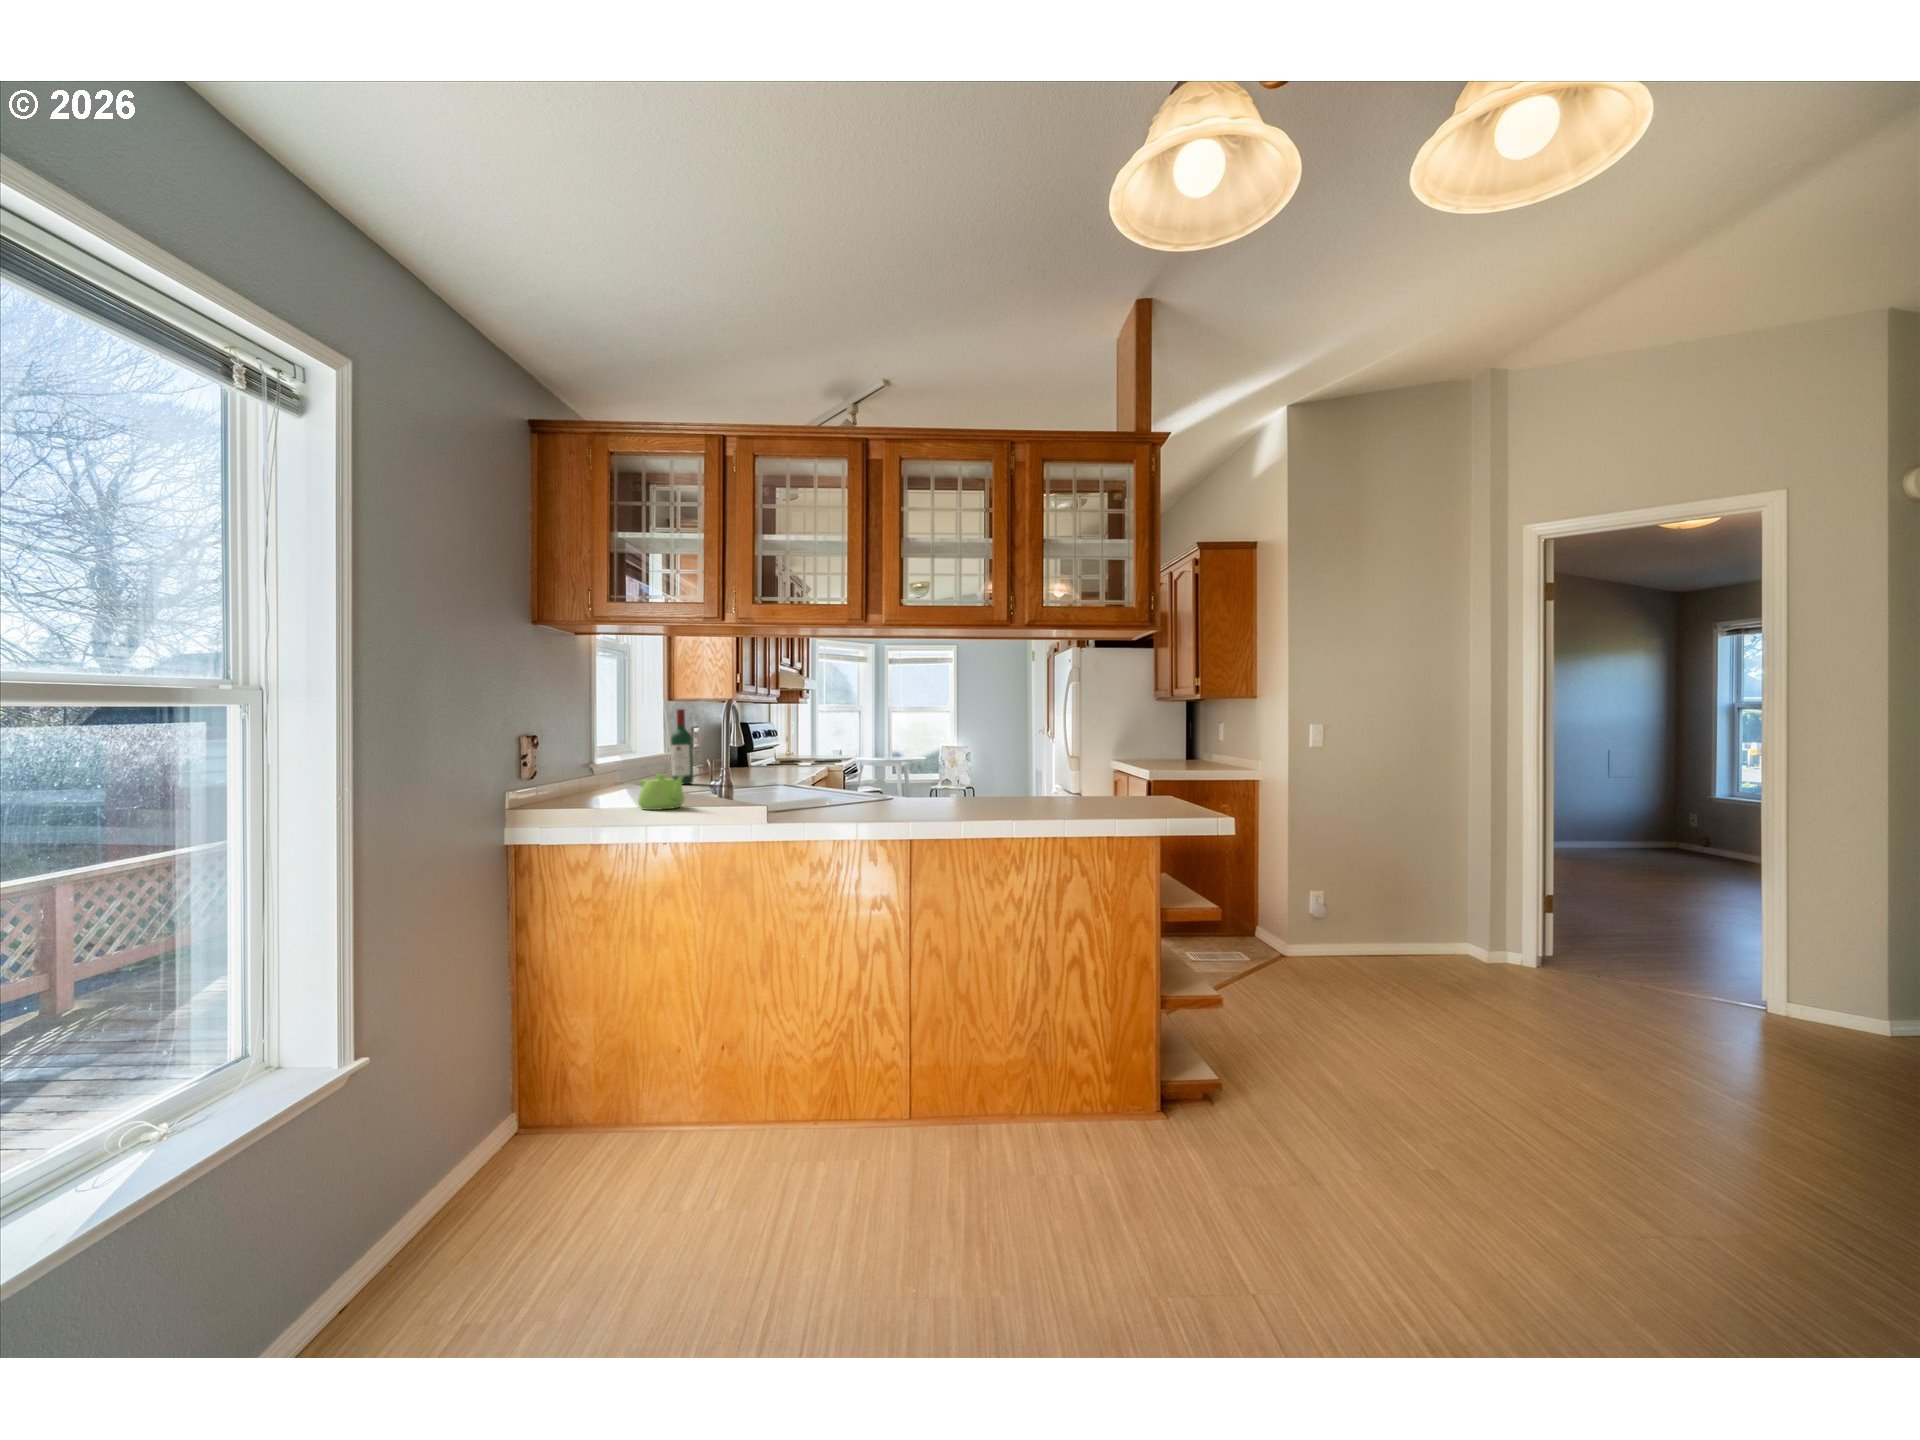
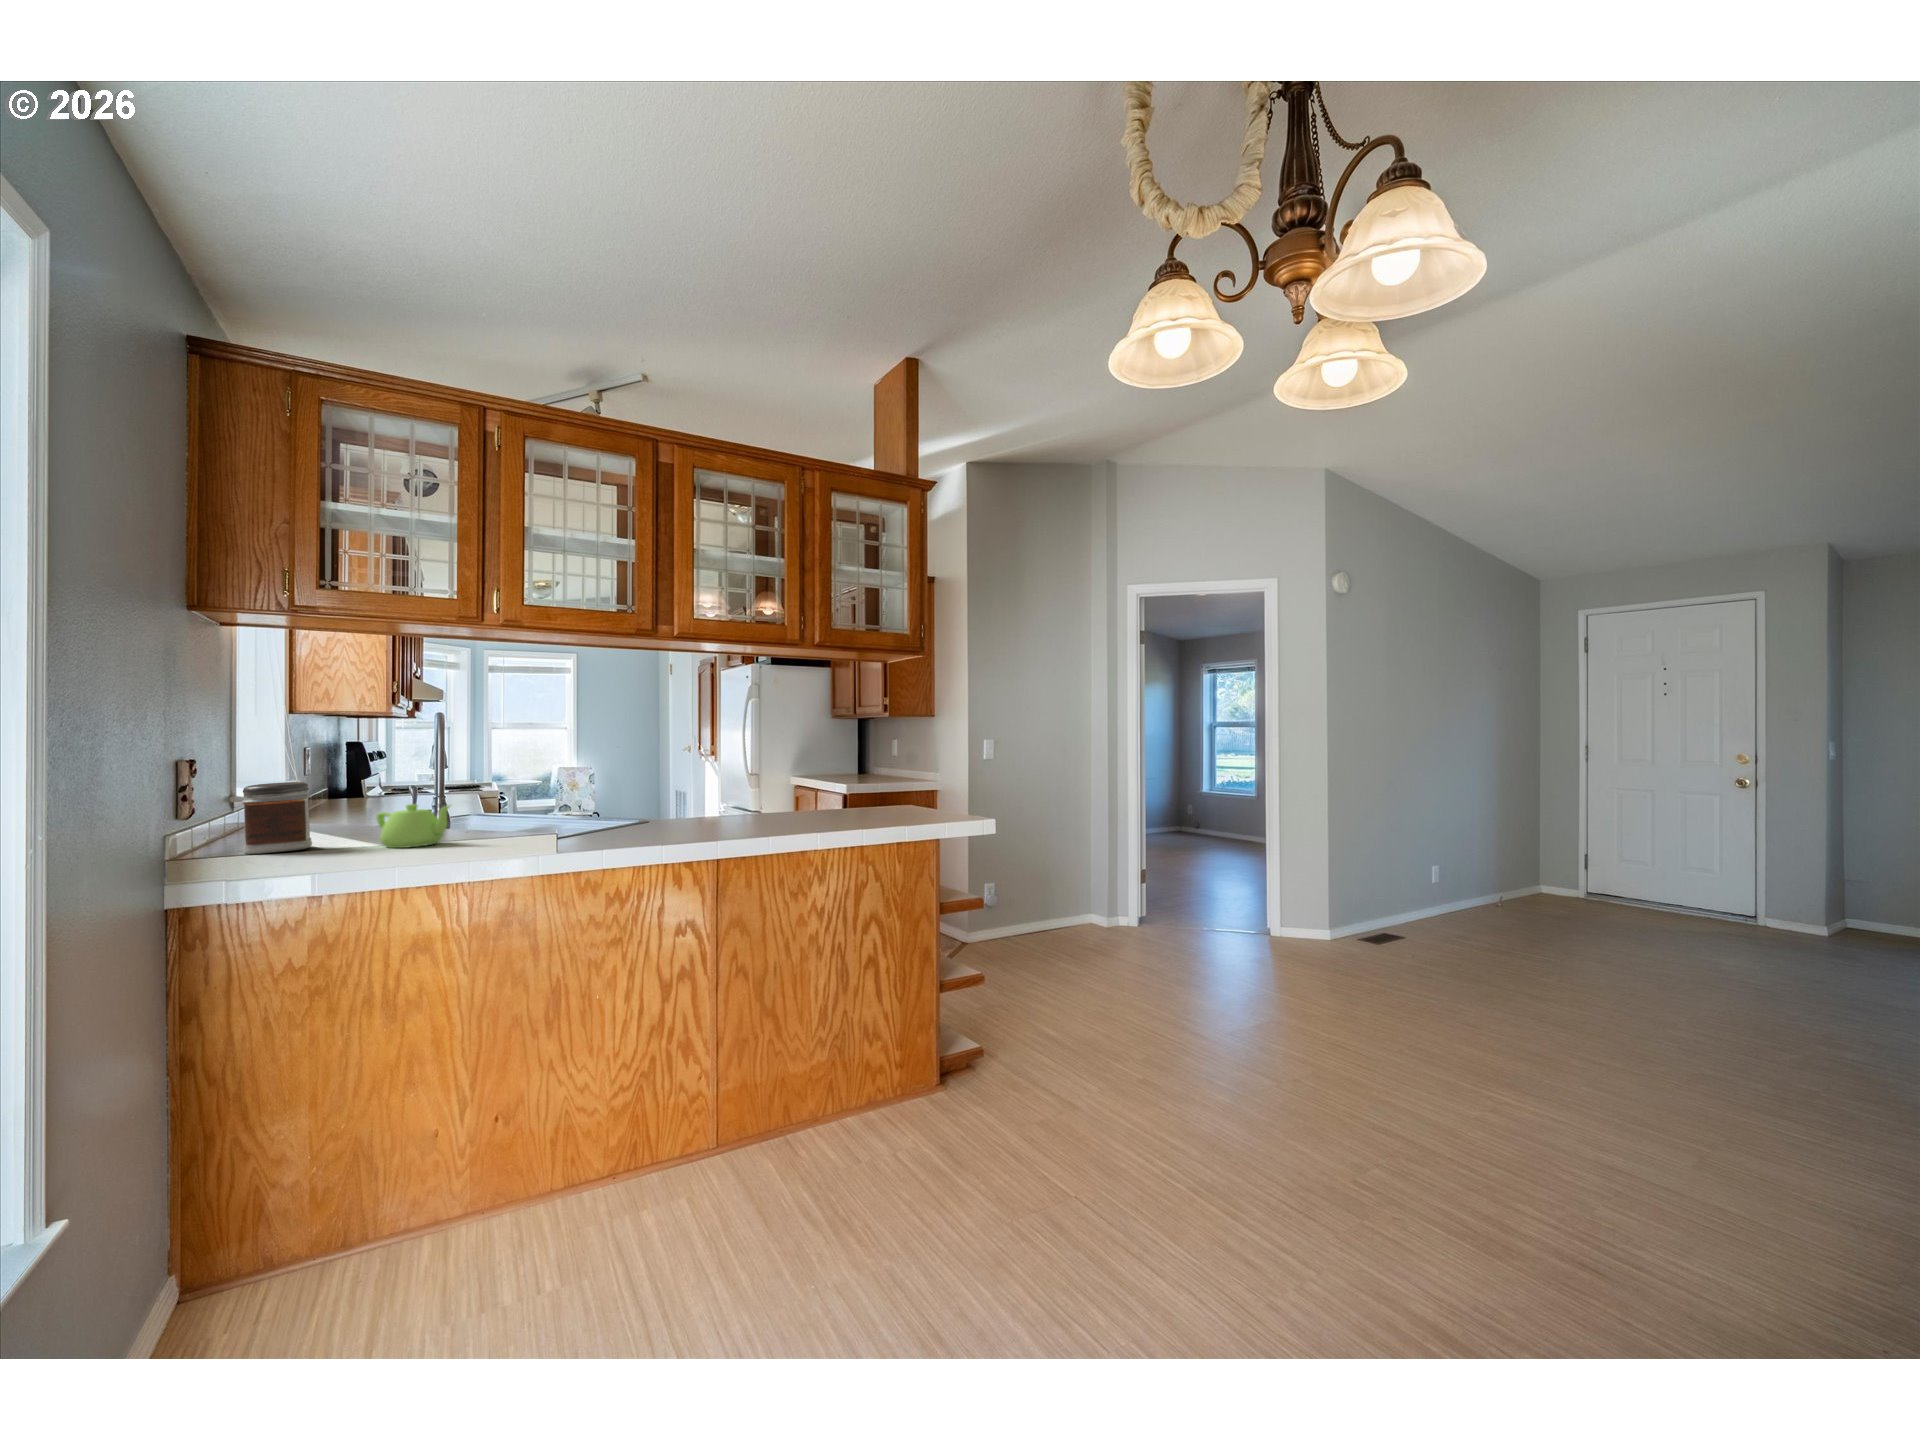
wine bottle: present [671,709,693,784] -> none [325,725,358,821]
jar: none [552,754,602,808] -> present [242,782,312,854]

